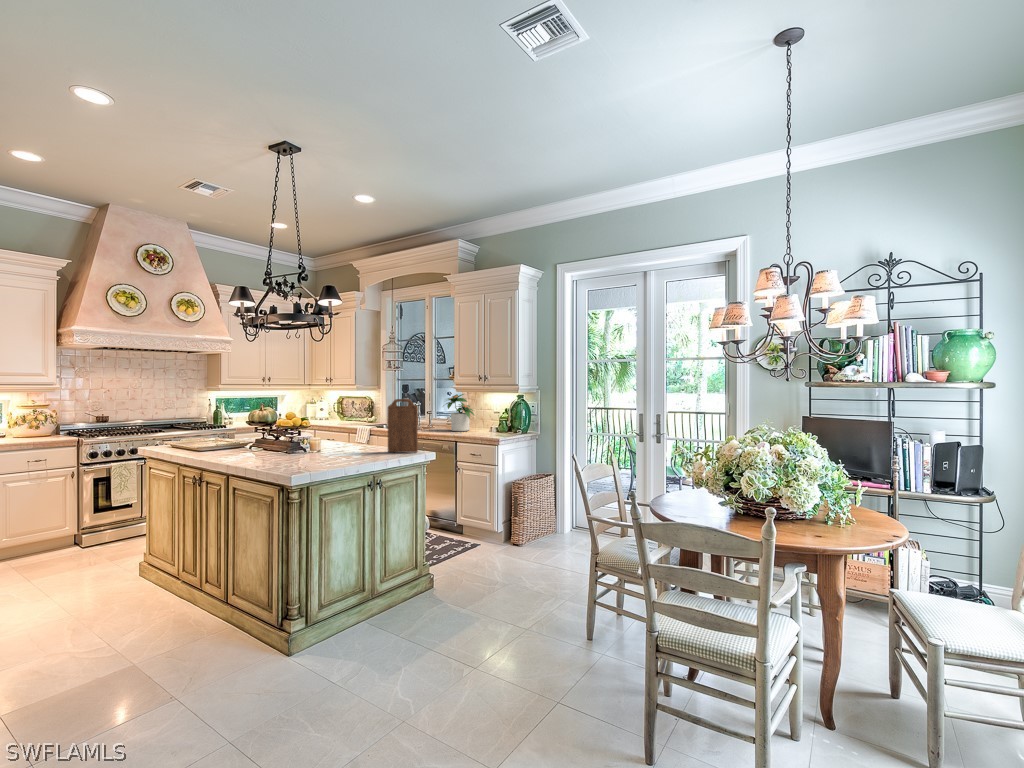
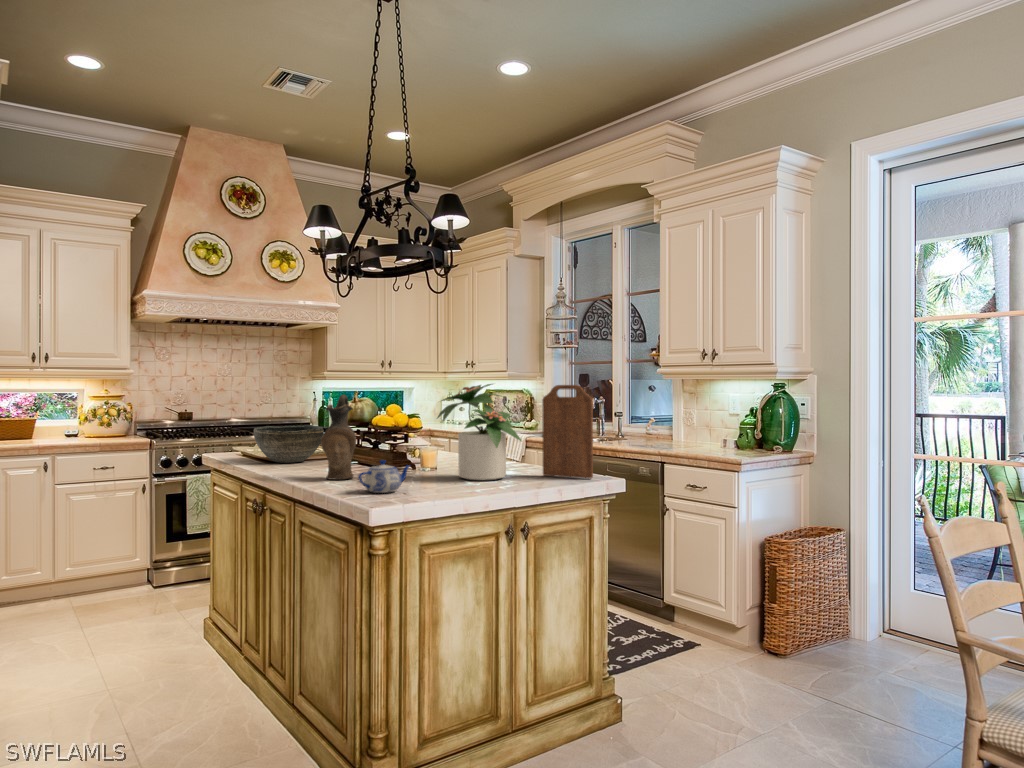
potted plant: present [446,394,474,431] -> present [437,384,521,481]
ceramic pitcher: none [247,407,271,460] -> present [321,395,356,479]
bowl: none [187,426,239,451] -> present [254,425,324,463]
teapot: none [279,447,310,467] -> present [358,460,409,493]

